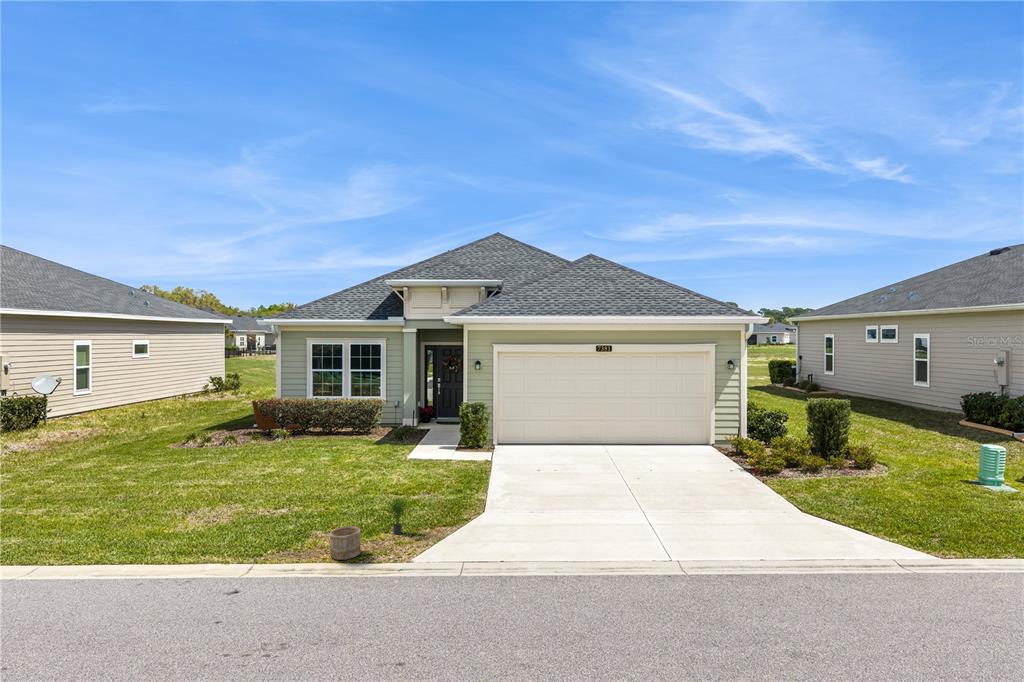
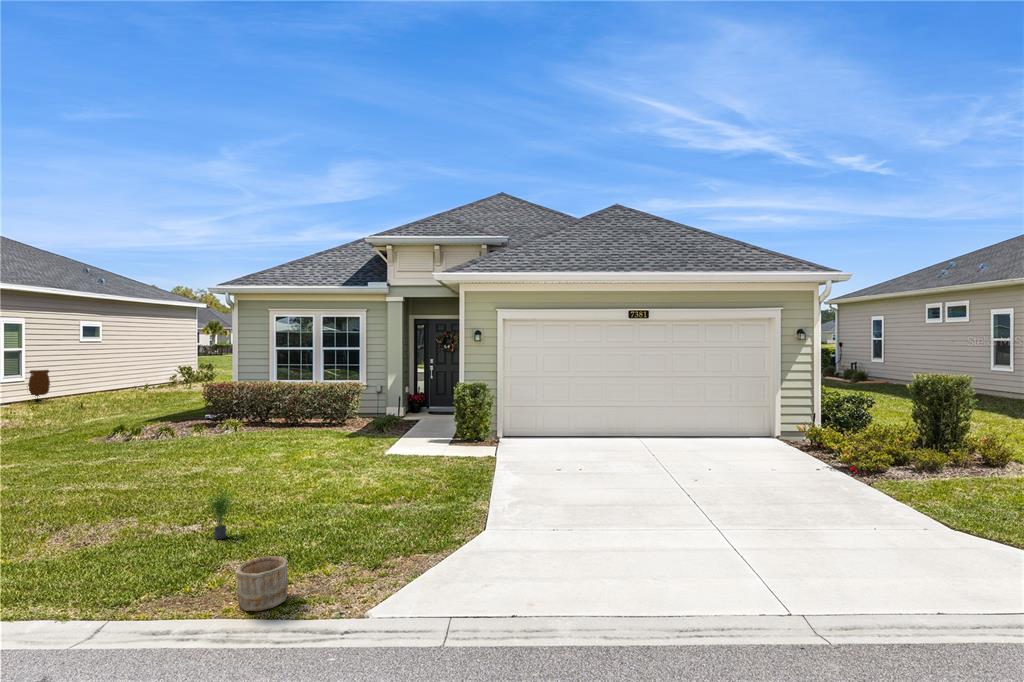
lounge chair: present [252,401,302,439] -> present [27,370,50,403]
potted plant: present [391,499,406,534] -> present [209,489,232,539]

